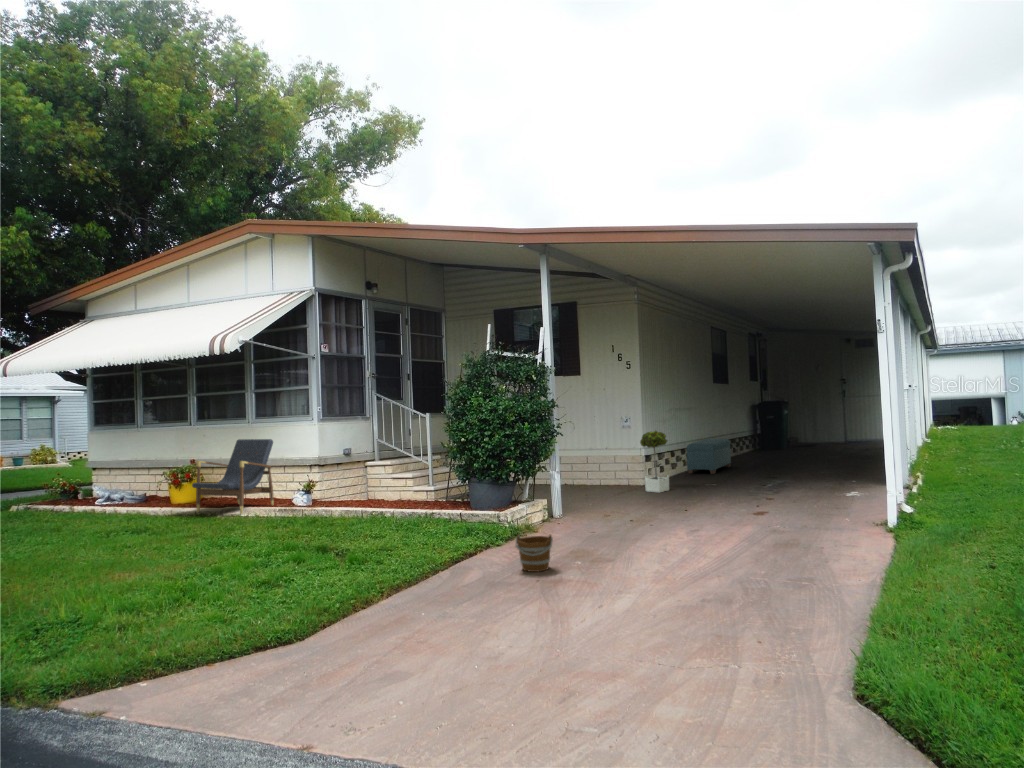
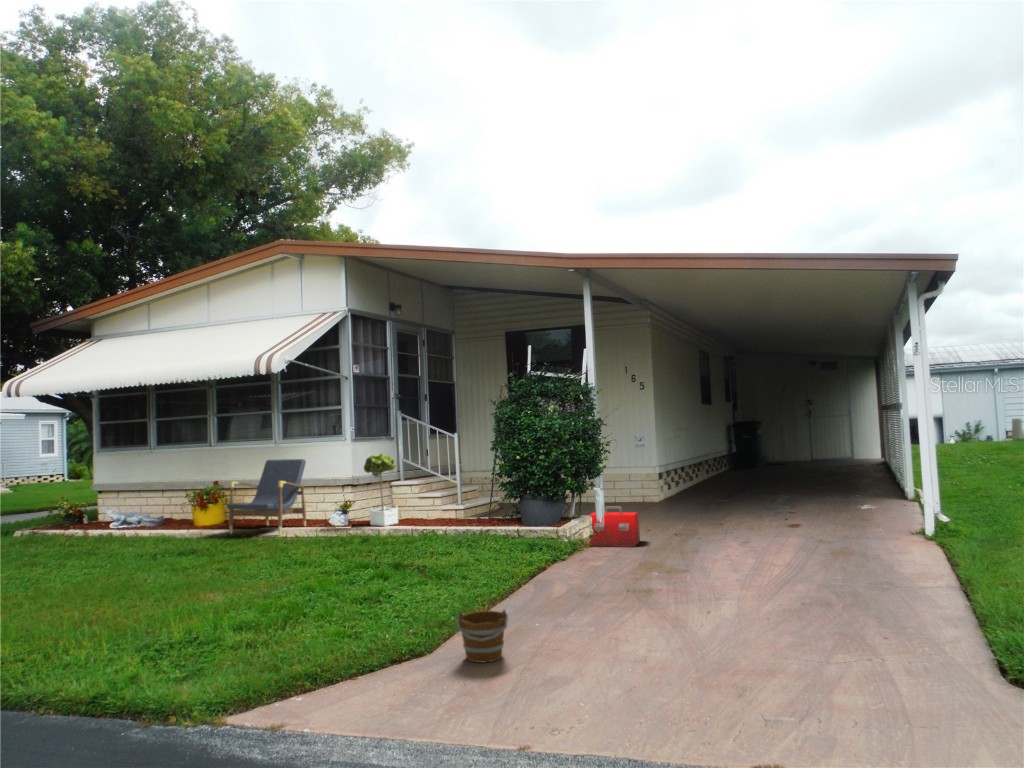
potted tree: present [640,431,669,492] -> present [364,454,398,526]
bench: present [686,439,731,474] -> none [684,459,721,492]
toolbox: none [542,491,598,533] -> present [589,506,640,547]
bucket: present [515,535,553,572] -> present [457,610,508,663]

